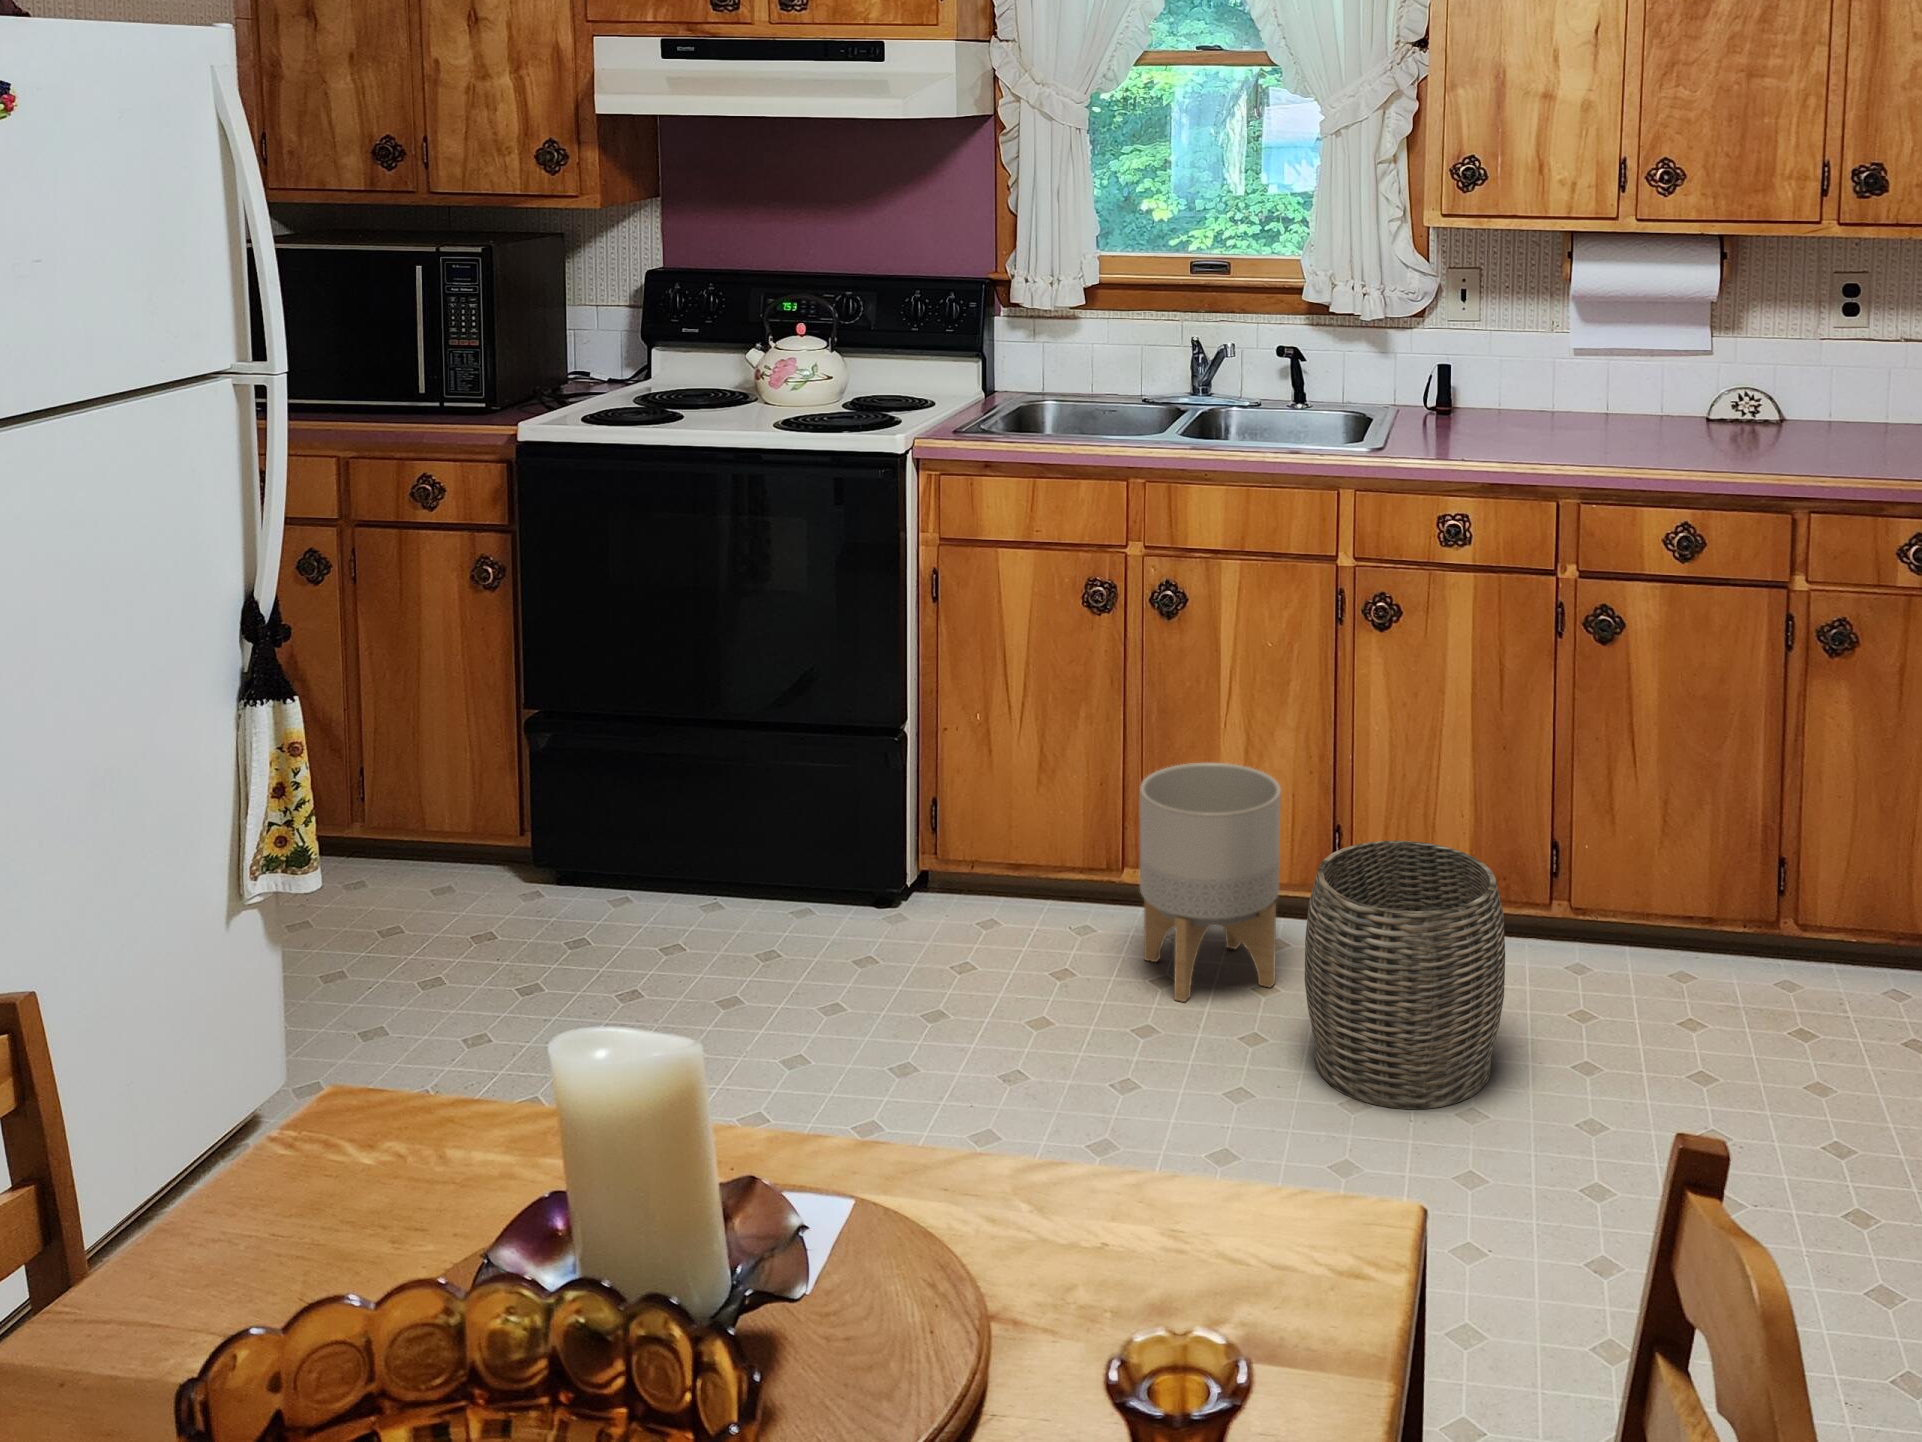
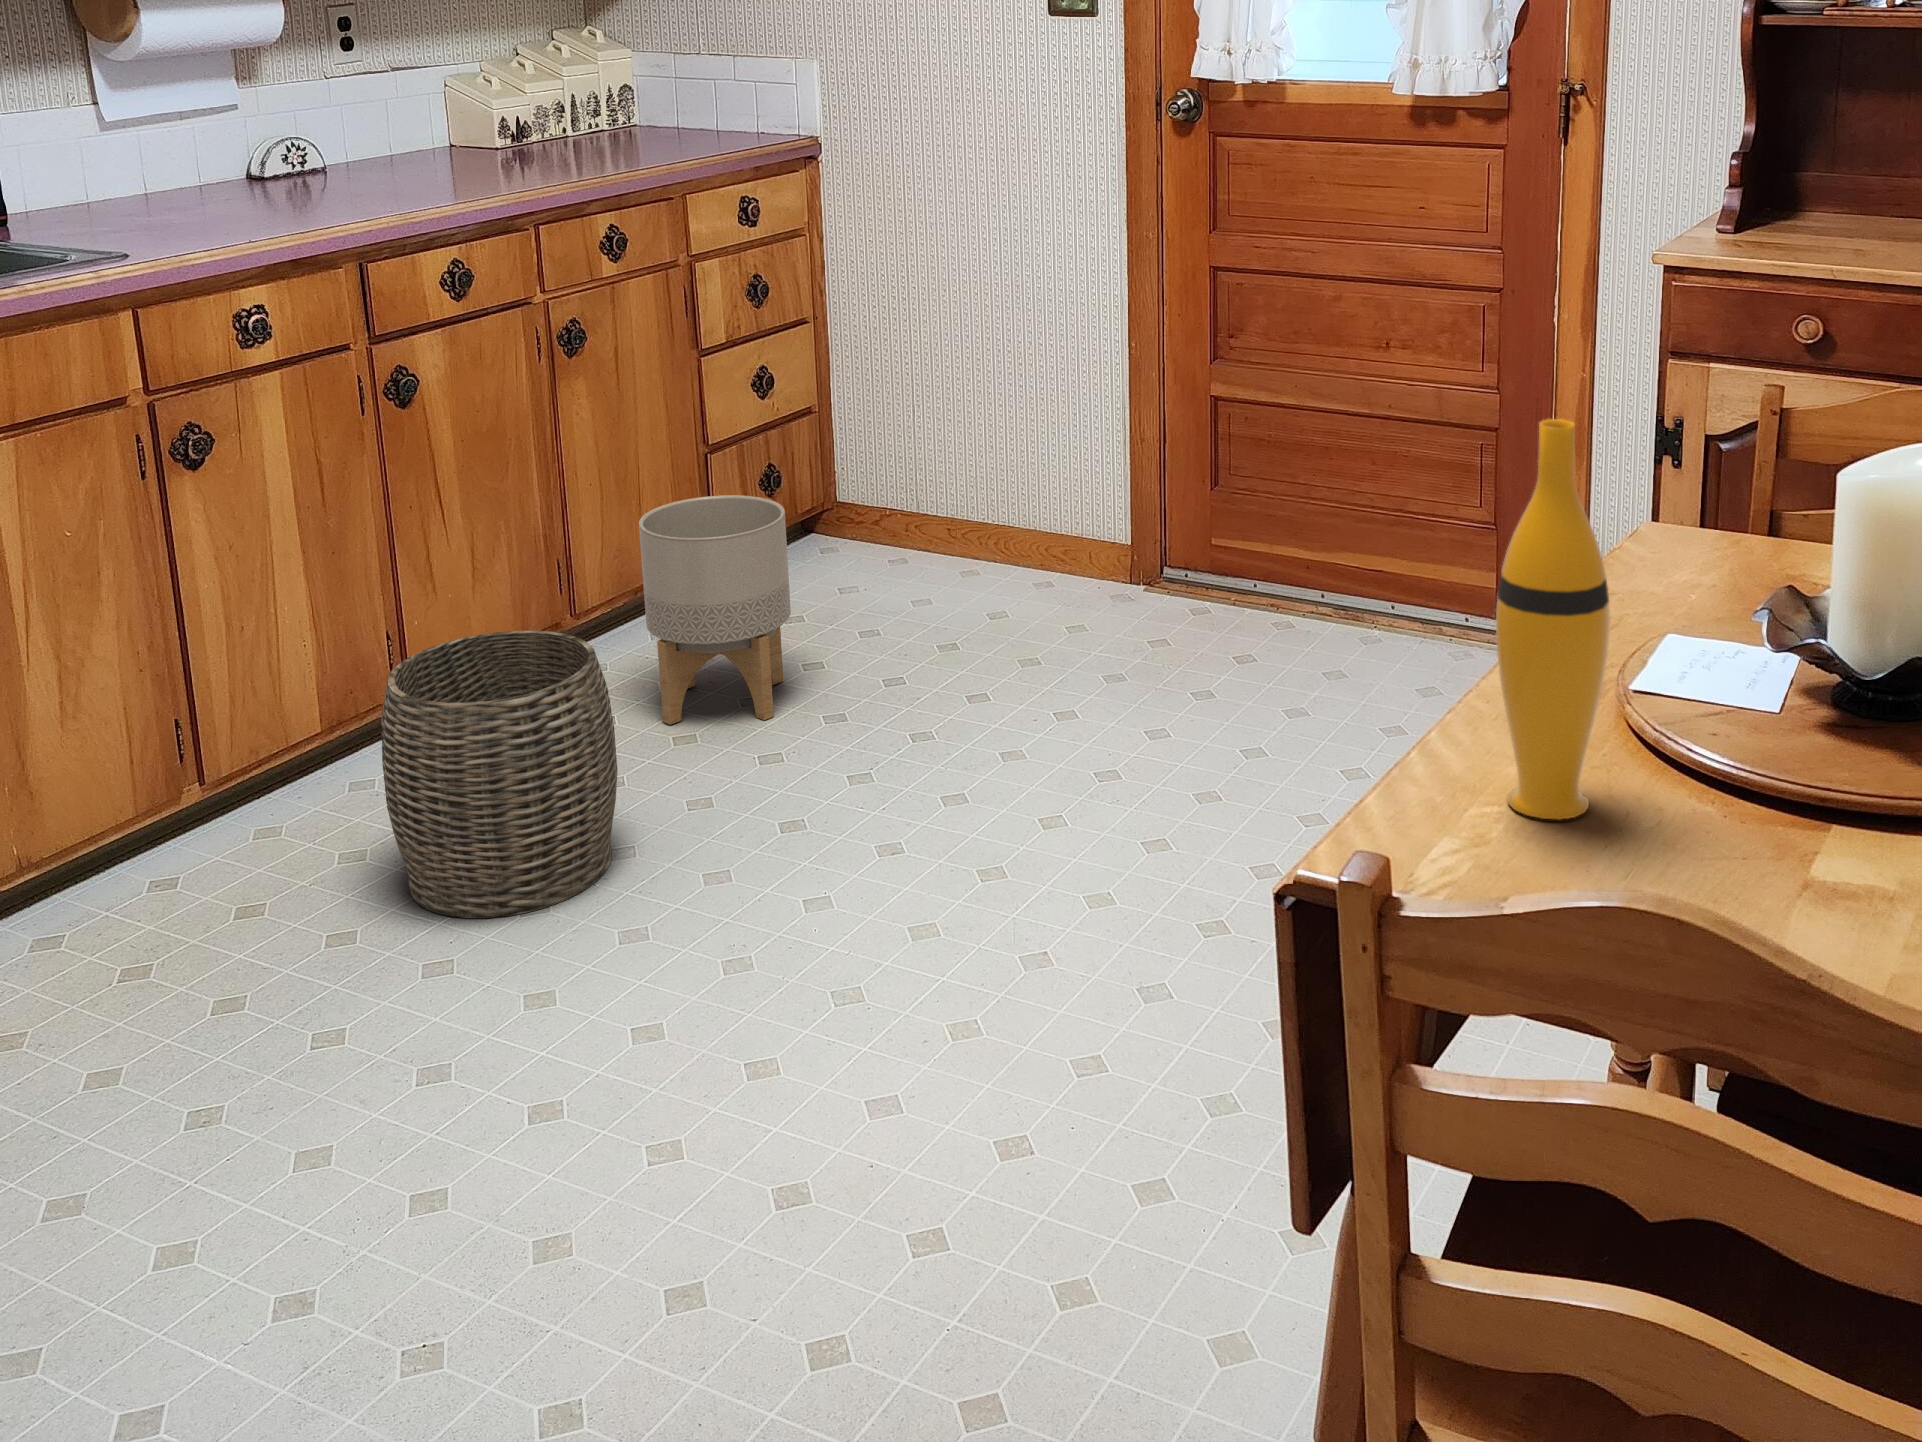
planter: present [1140,763,1281,1002] -> present [639,495,791,725]
vase: none [319,829,434,1209] -> present [1496,419,1610,819]

